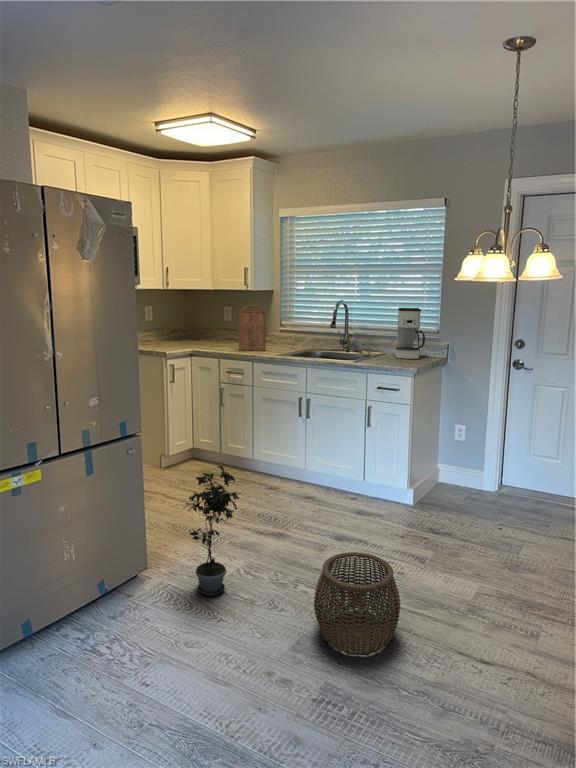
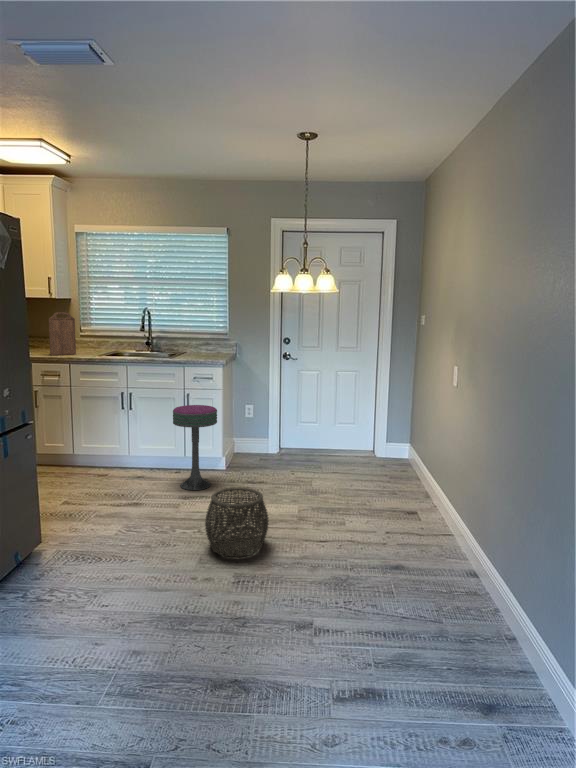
coffee maker: present [395,308,425,359] -> none [194,315,218,356]
bar stool: none [338,423,393,531] -> present [173,405,217,490]
potted plant: present [184,466,239,595] -> none [80,439,137,552]

